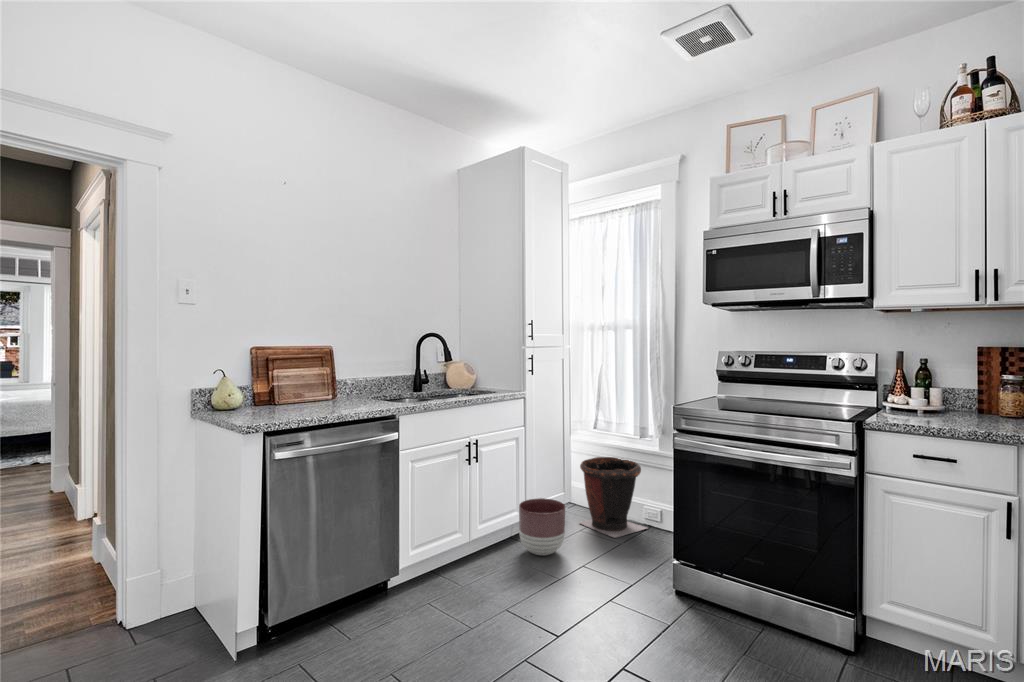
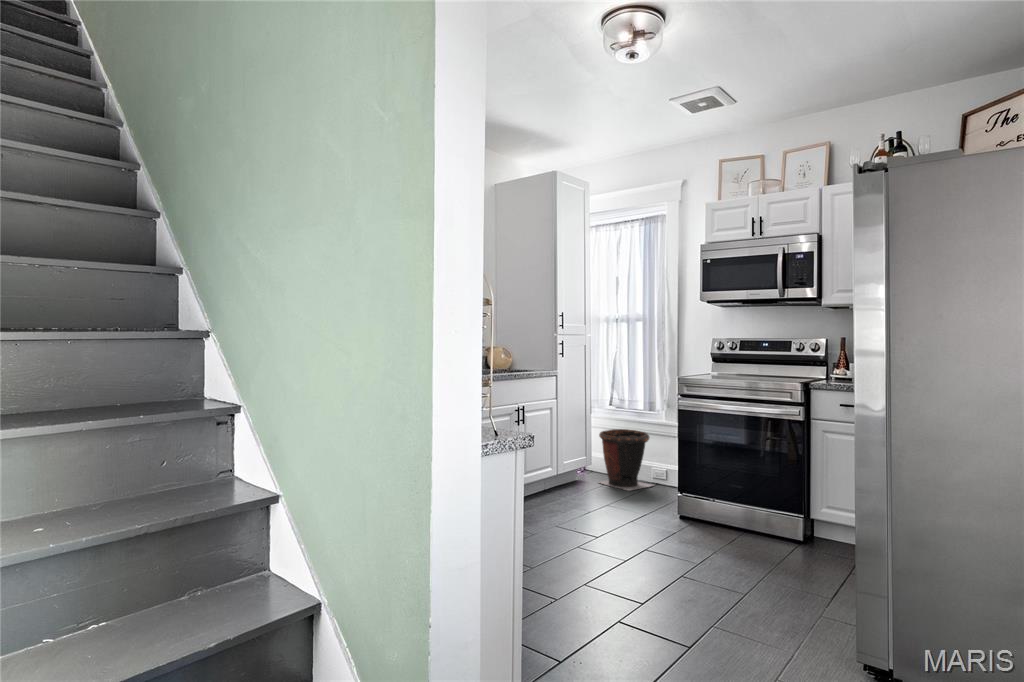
planter: present [519,498,565,555] -> none [555,457,592,500]

